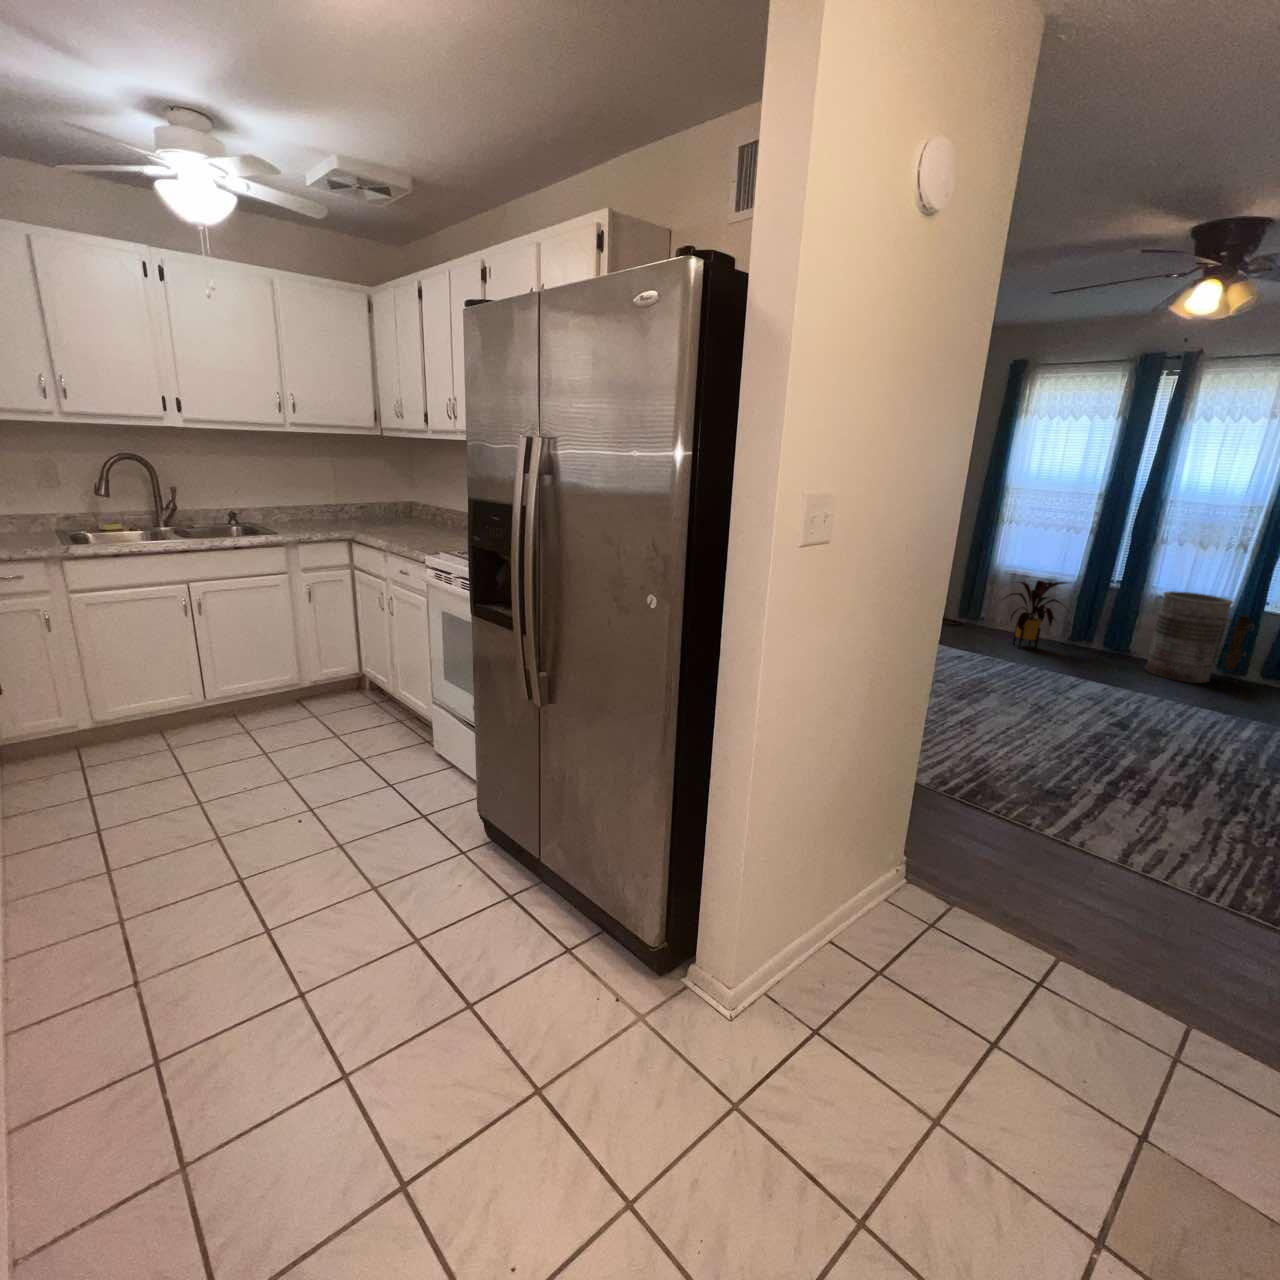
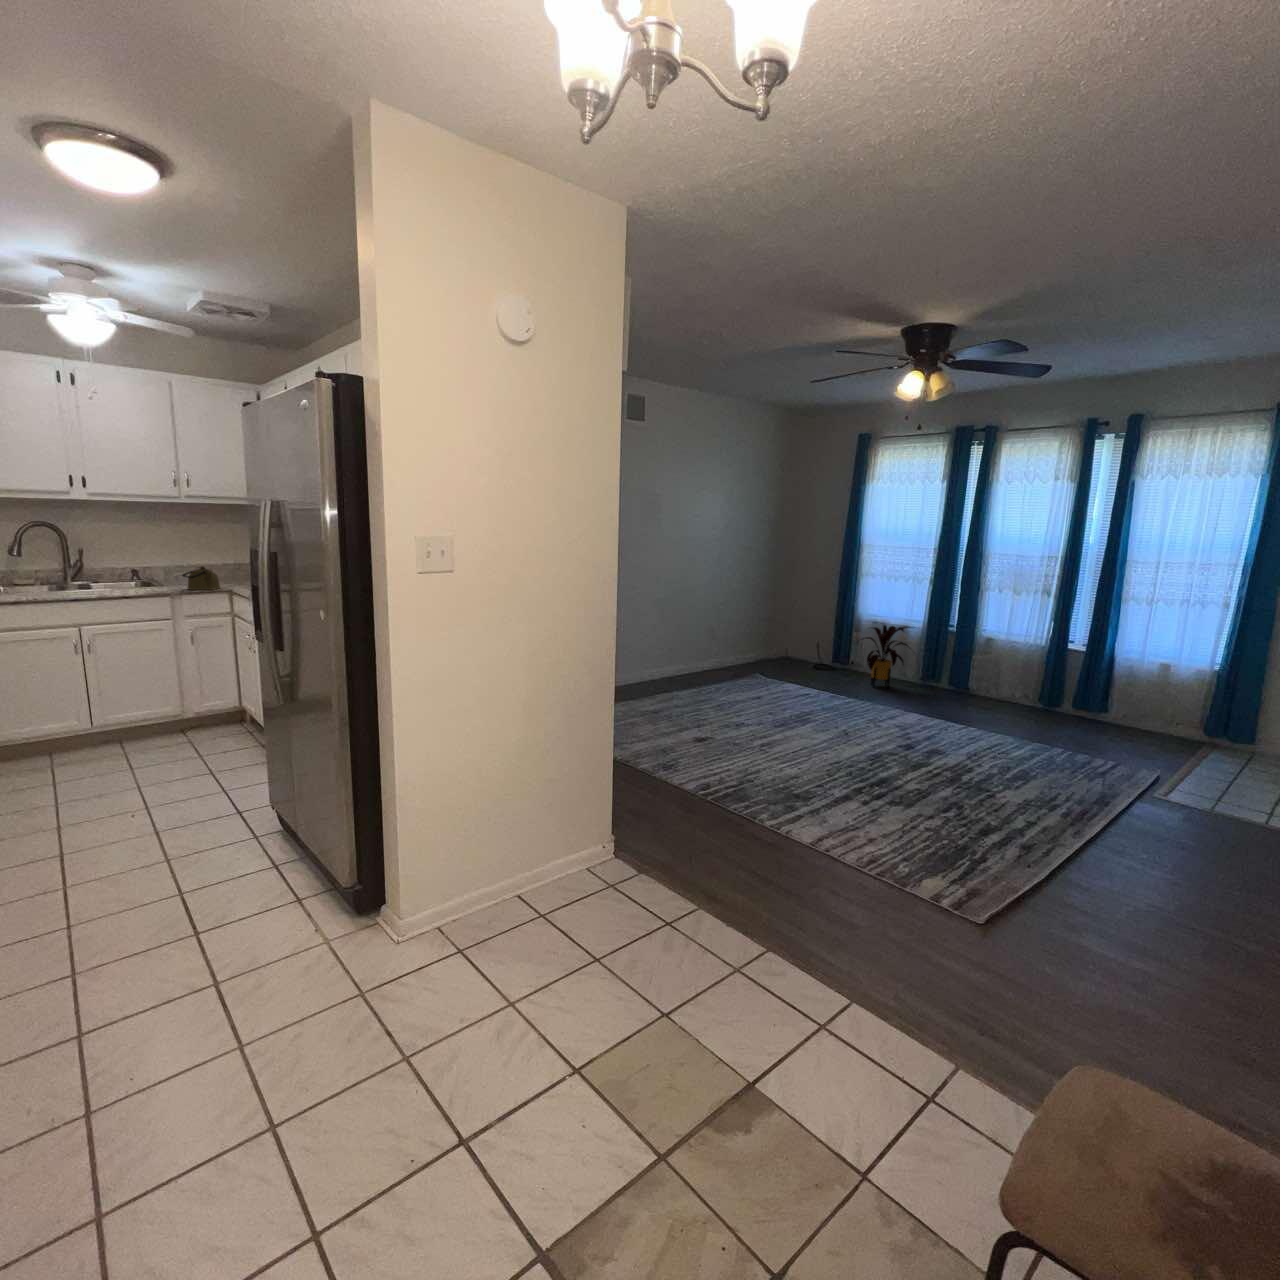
kettle: none [297,510,341,539] -> present [182,566,220,590]
trash can: present [1145,591,1254,683] -> none [977,633,1059,714]

